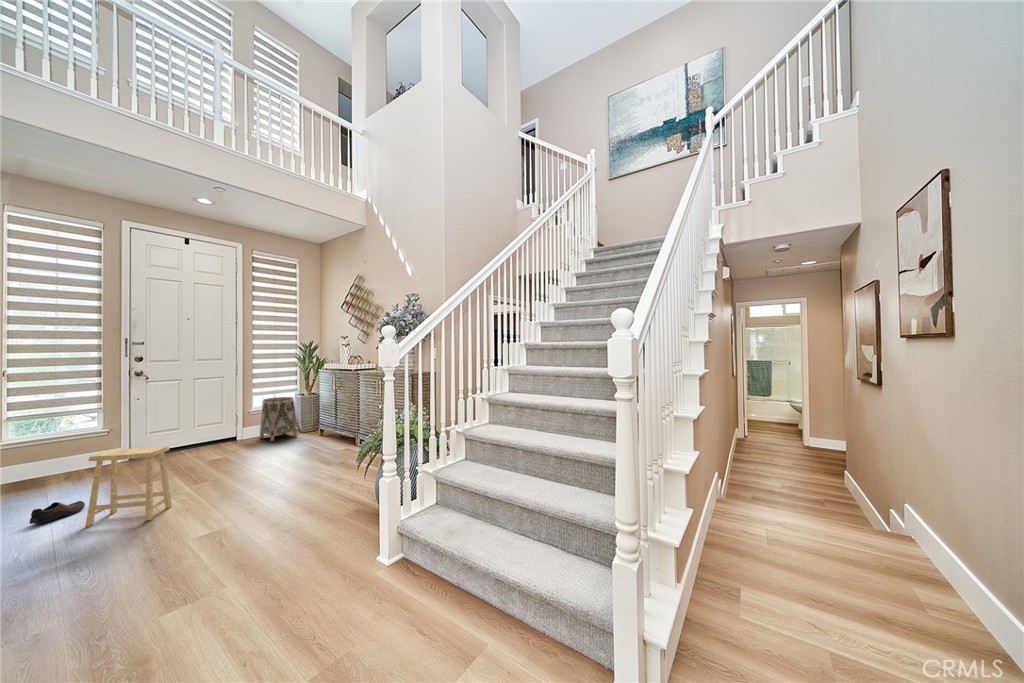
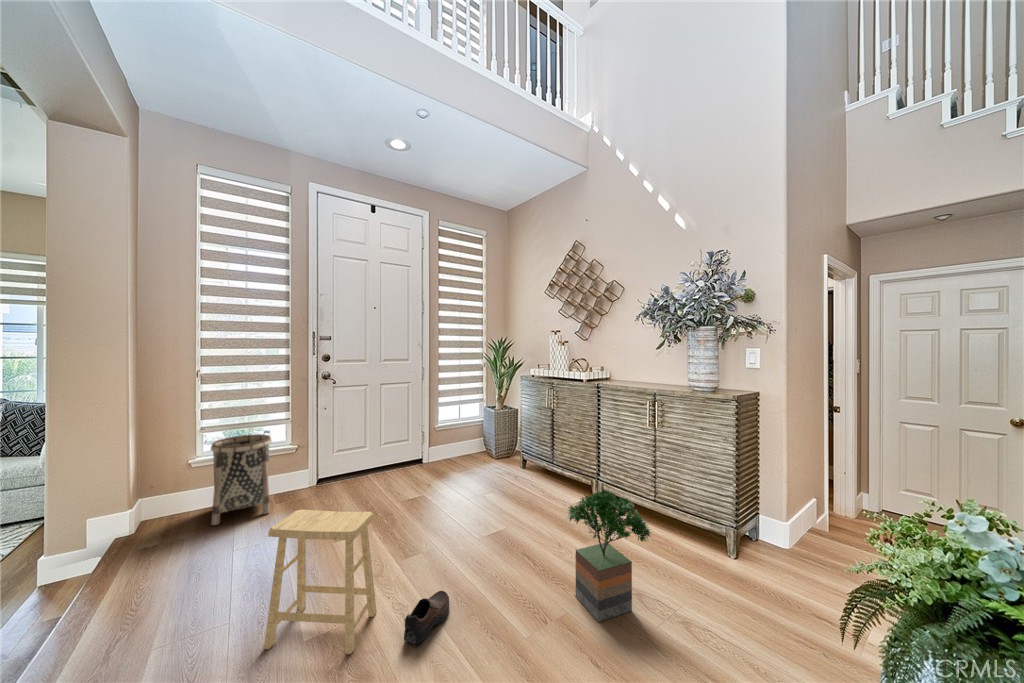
basket: present [260,397,297,441] -> present [211,434,272,525]
potted tree: none [303,426,350,492] -> present [567,491,651,622]
shoe: present [30,501,85,524] -> present [404,591,449,644]

